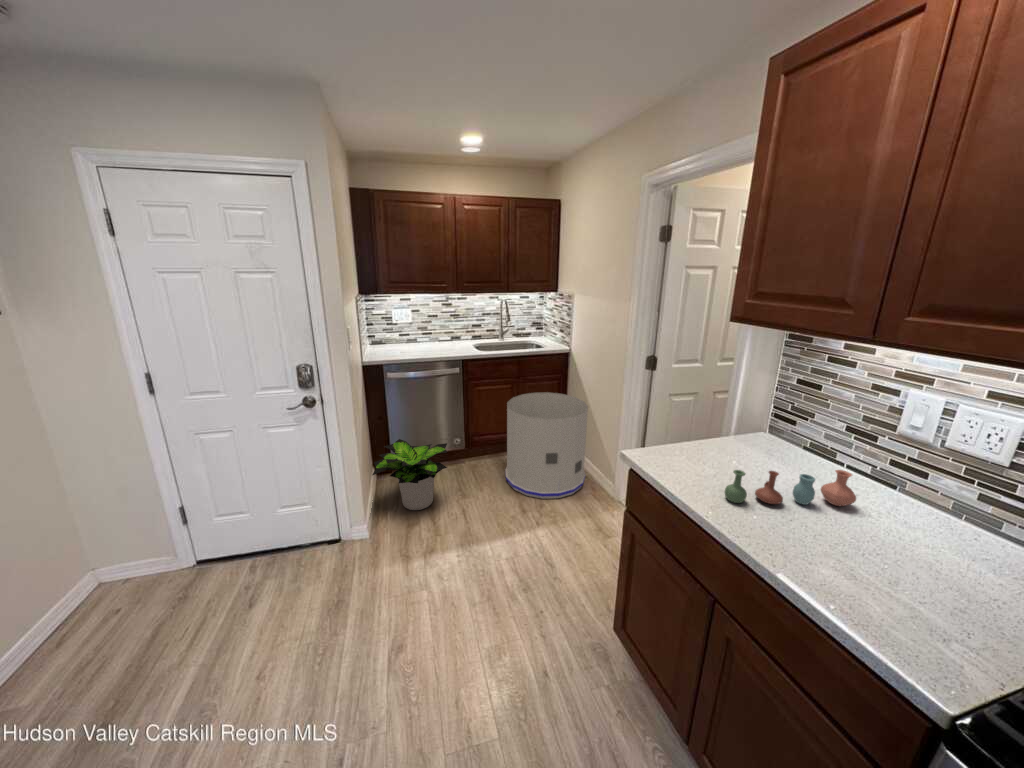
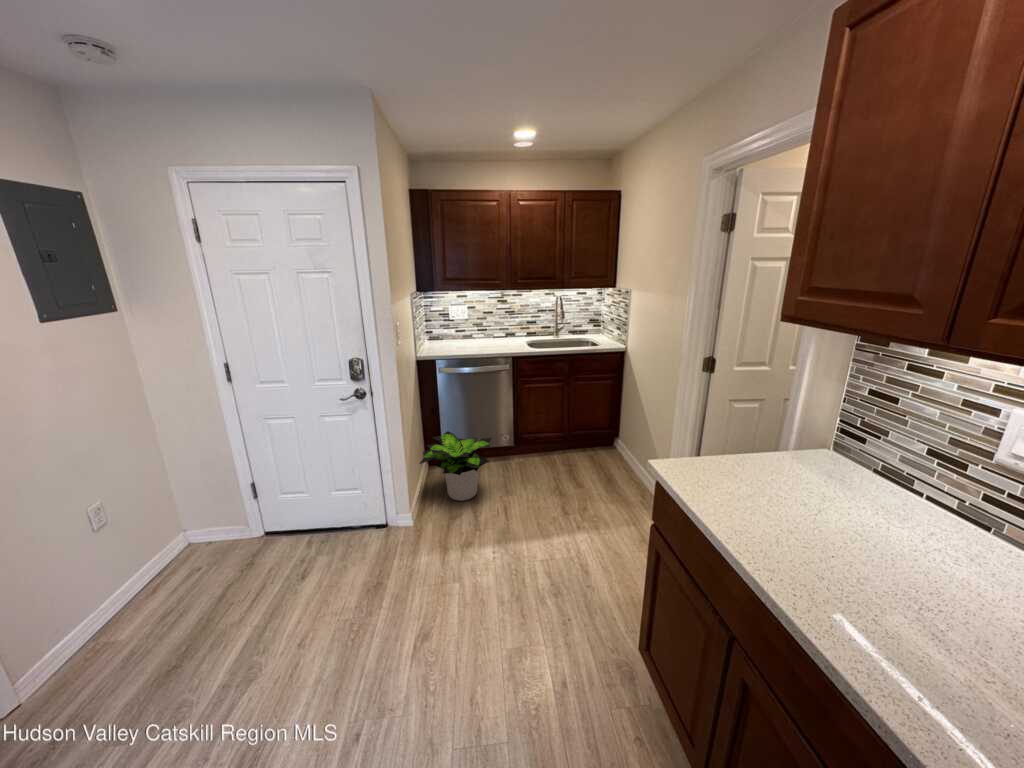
trash can: present [505,392,588,499] -> none [551,392,638,502]
vase: present [725,470,856,506] -> none [753,491,924,546]

